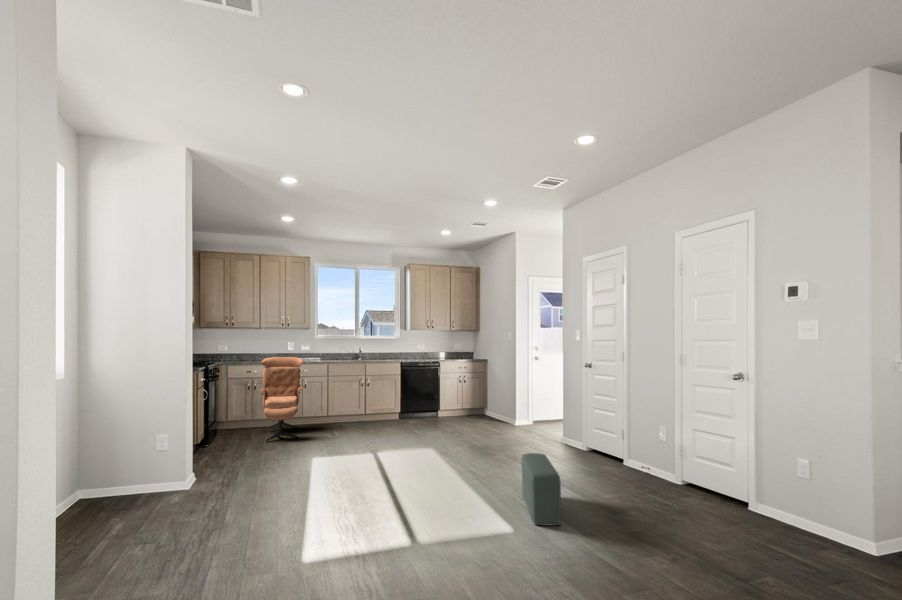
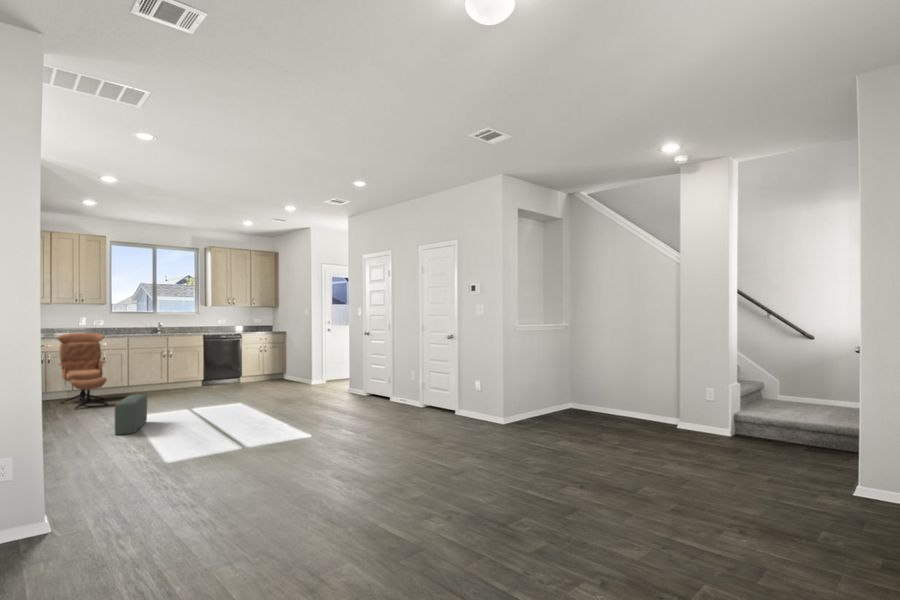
pouf: present [521,453,561,526] -> present [114,394,147,435]

